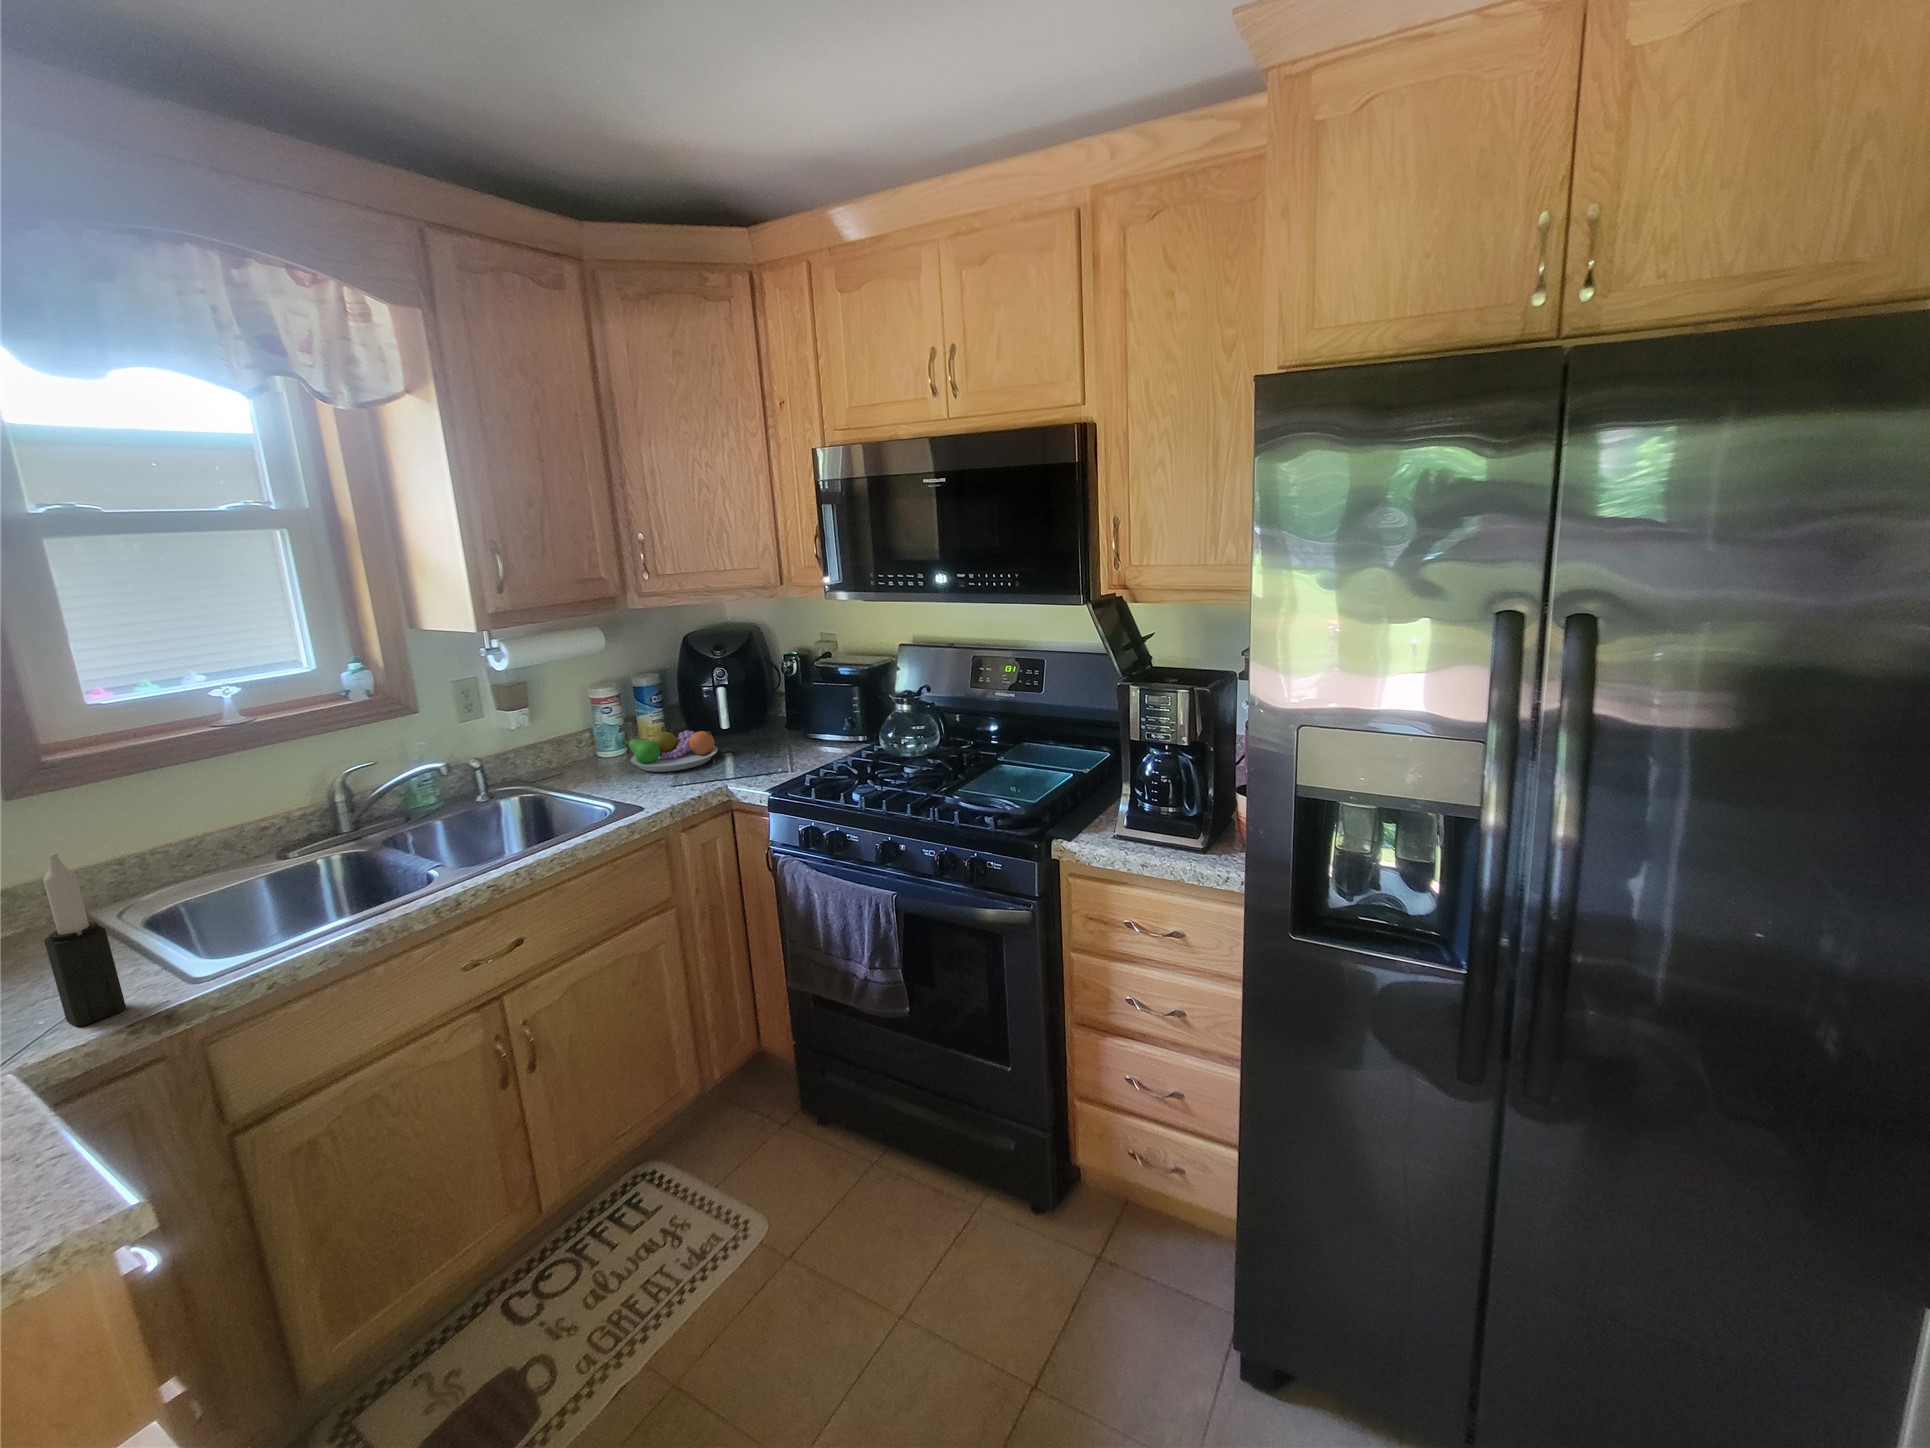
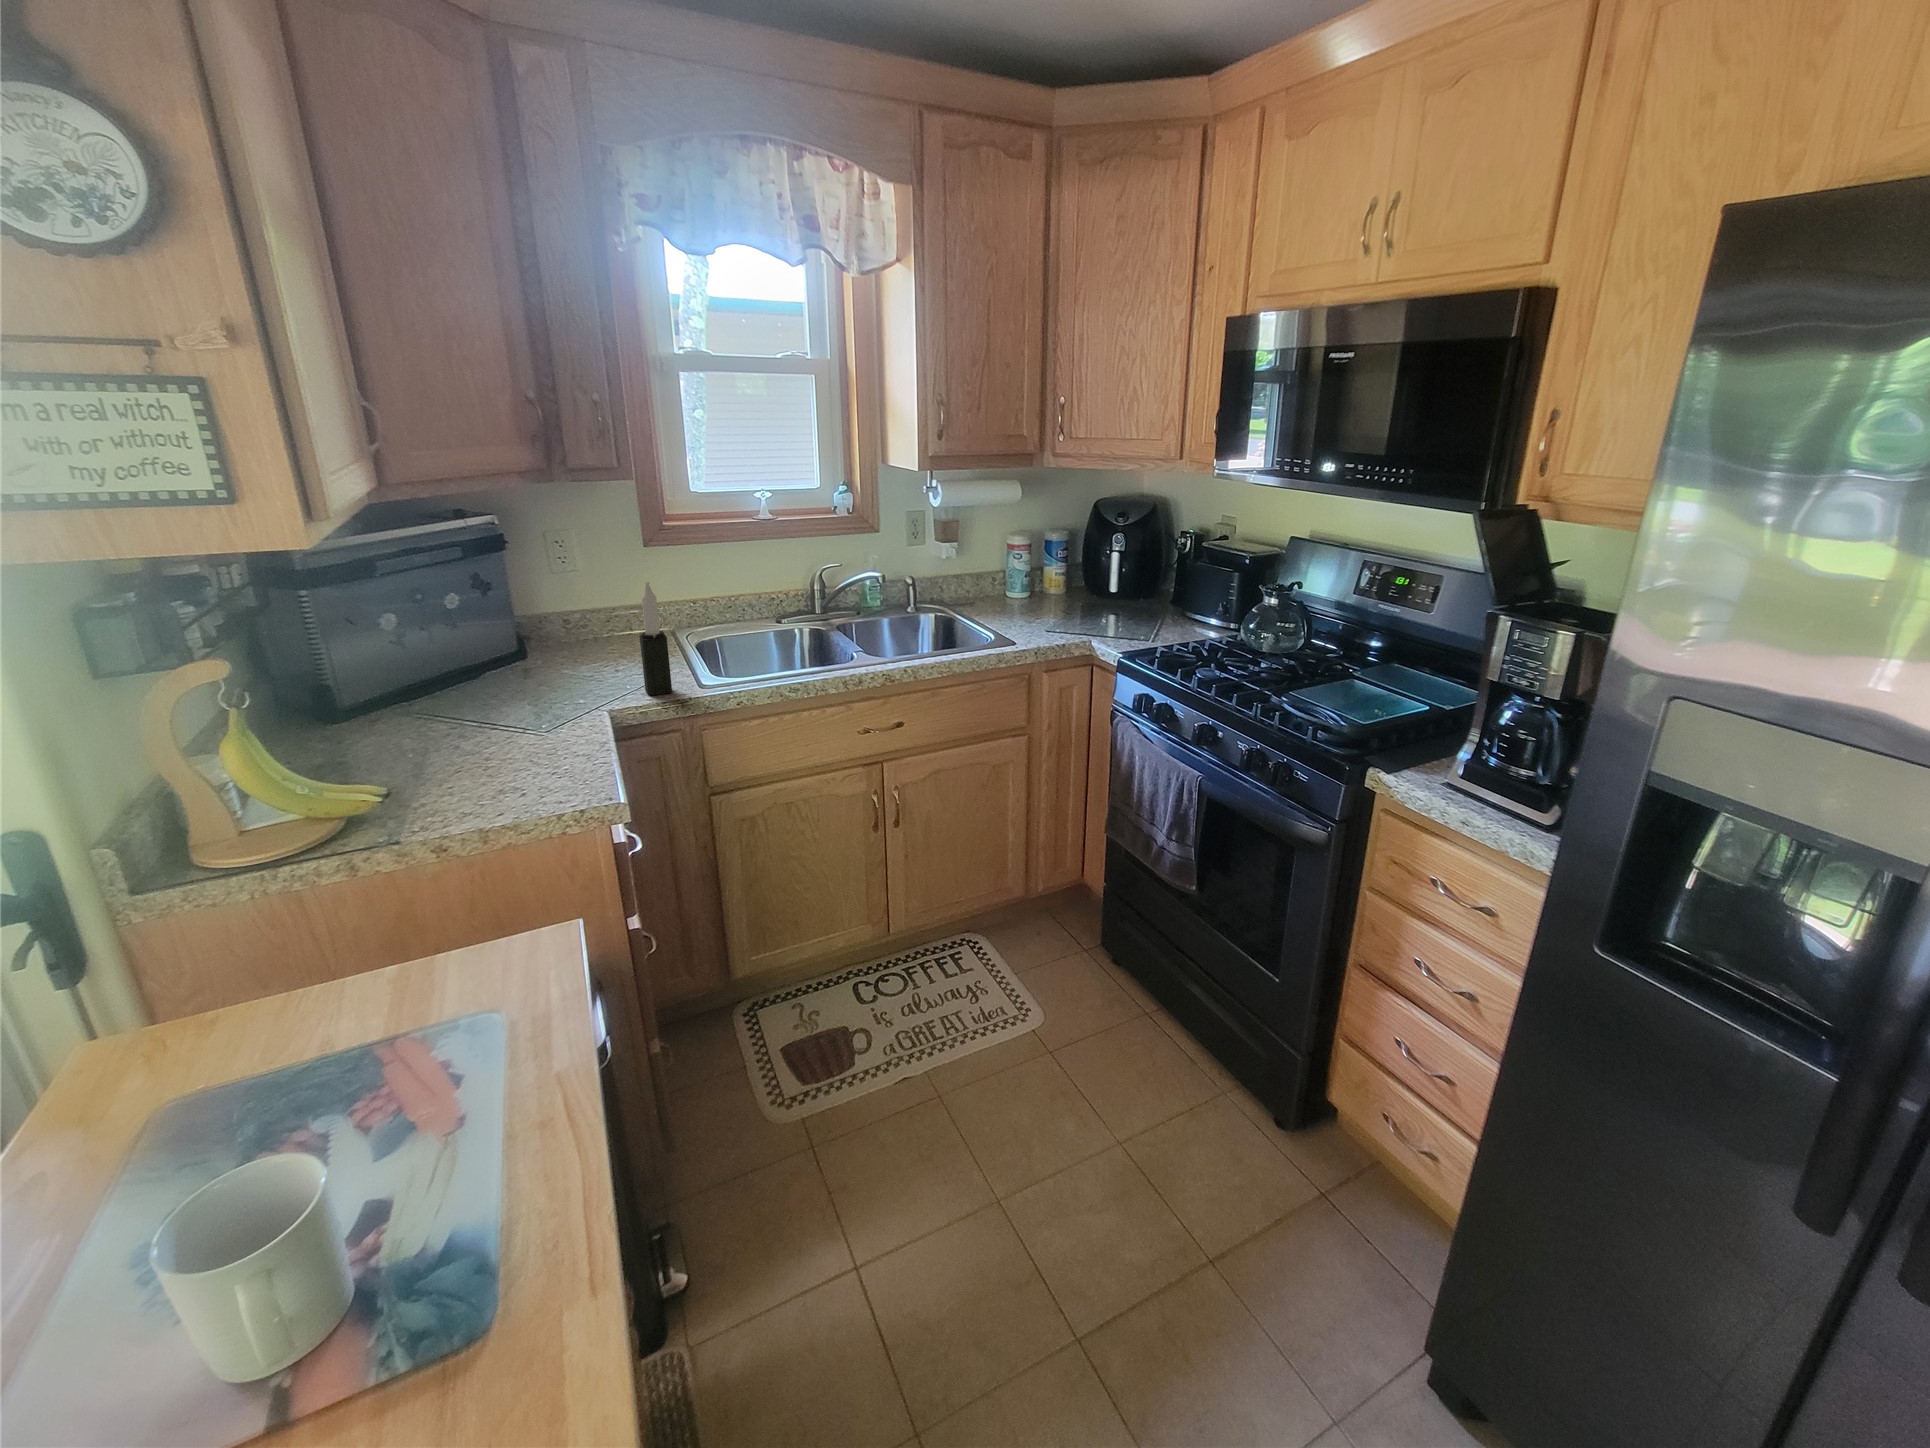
fruit bowl: present [622,726,718,772] -> none [1021,578,1097,620]

